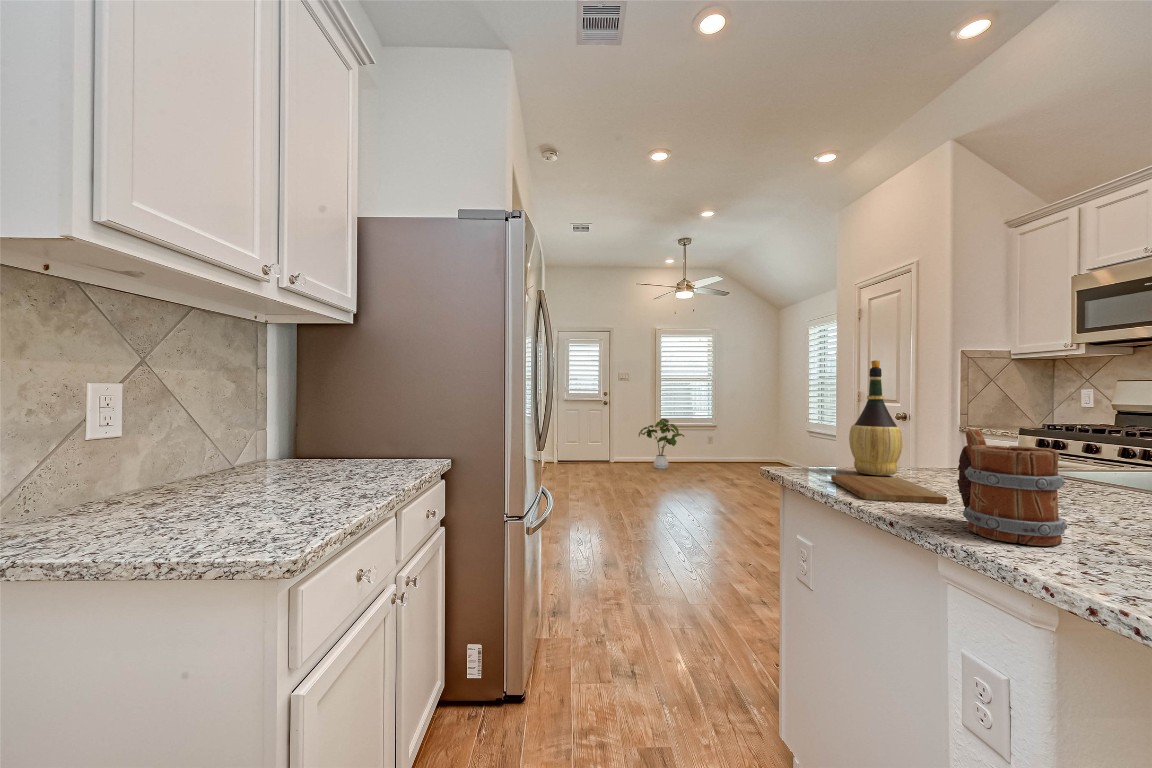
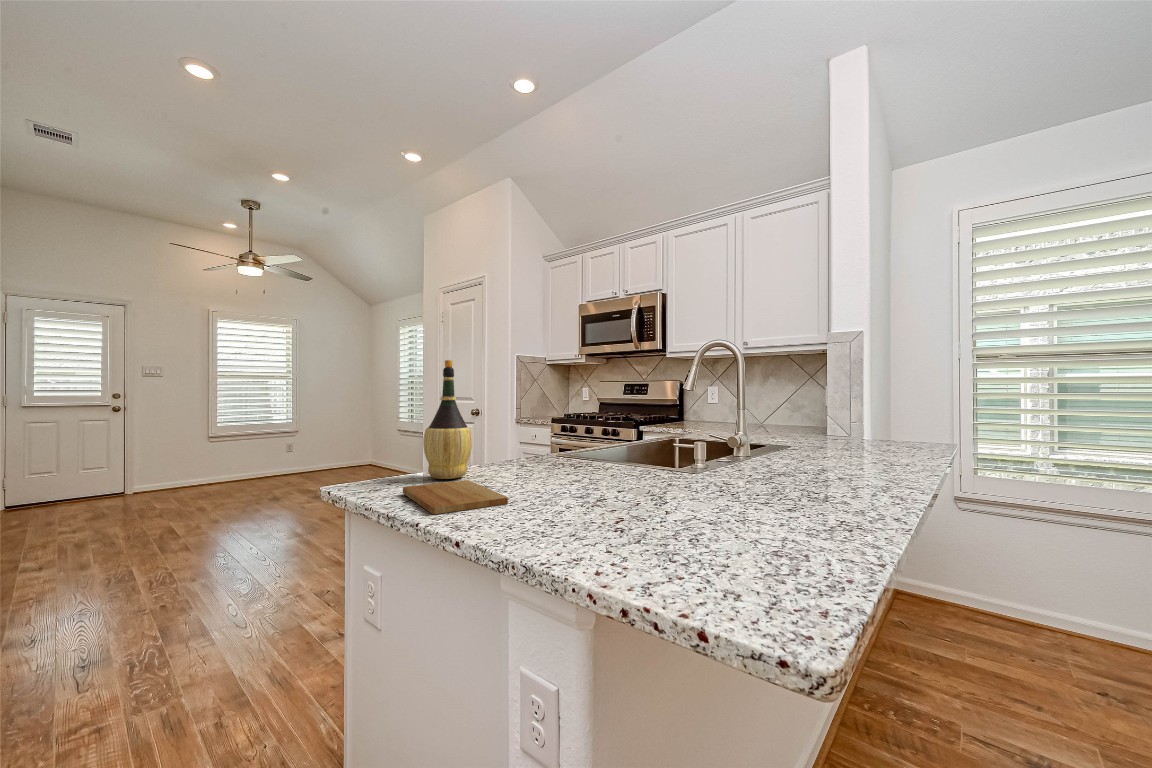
house plant: present [639,419,684,469] -> none [183,425,254,488]
mug: present [957,429,1067,546] -> none [516,431,596,543]

